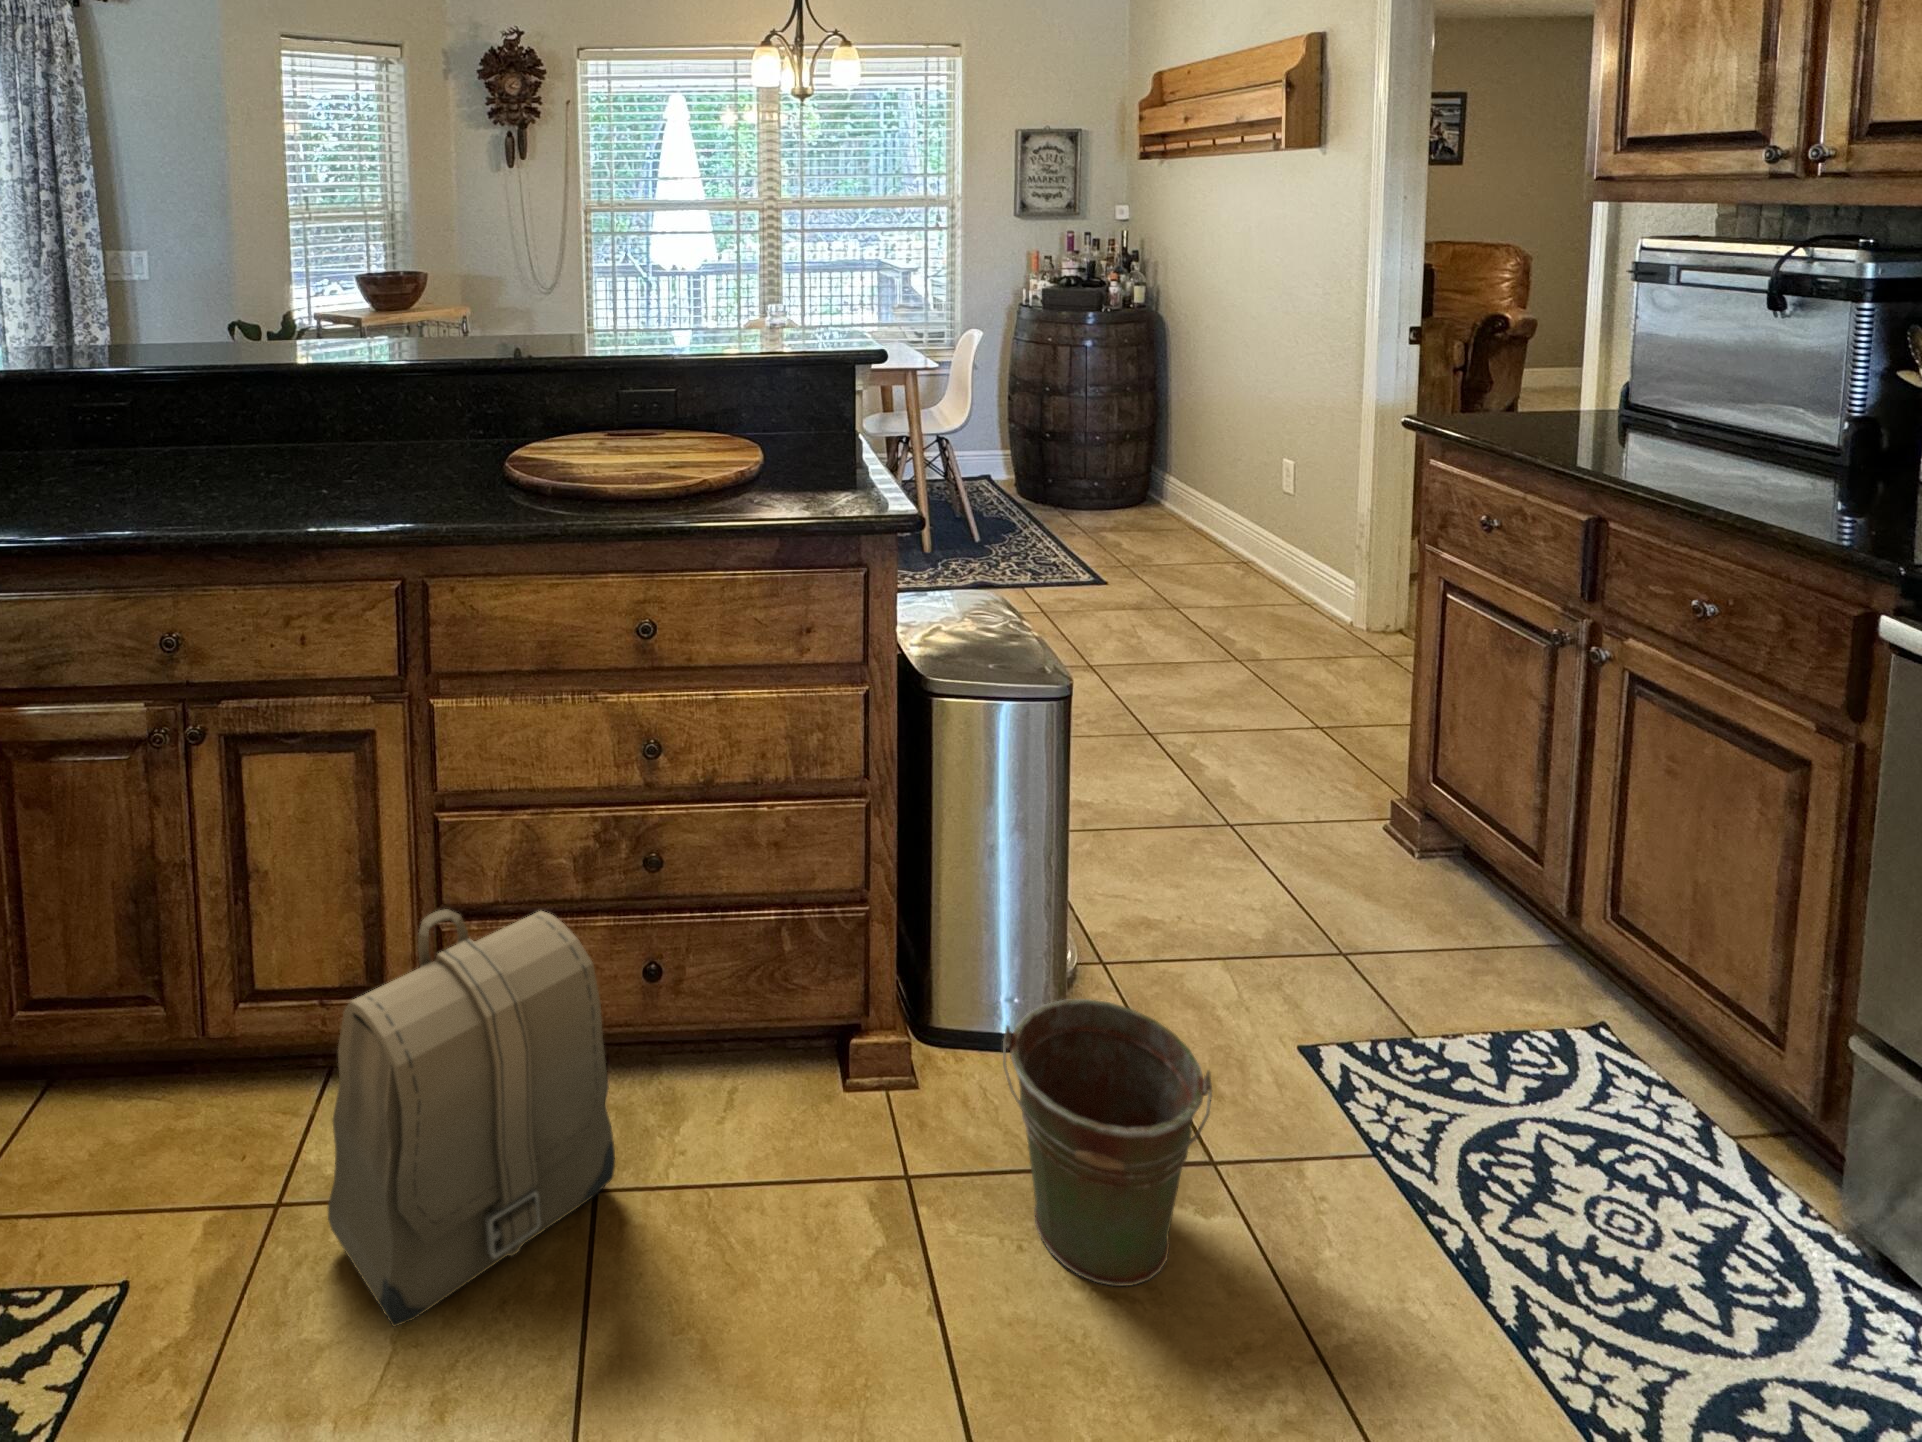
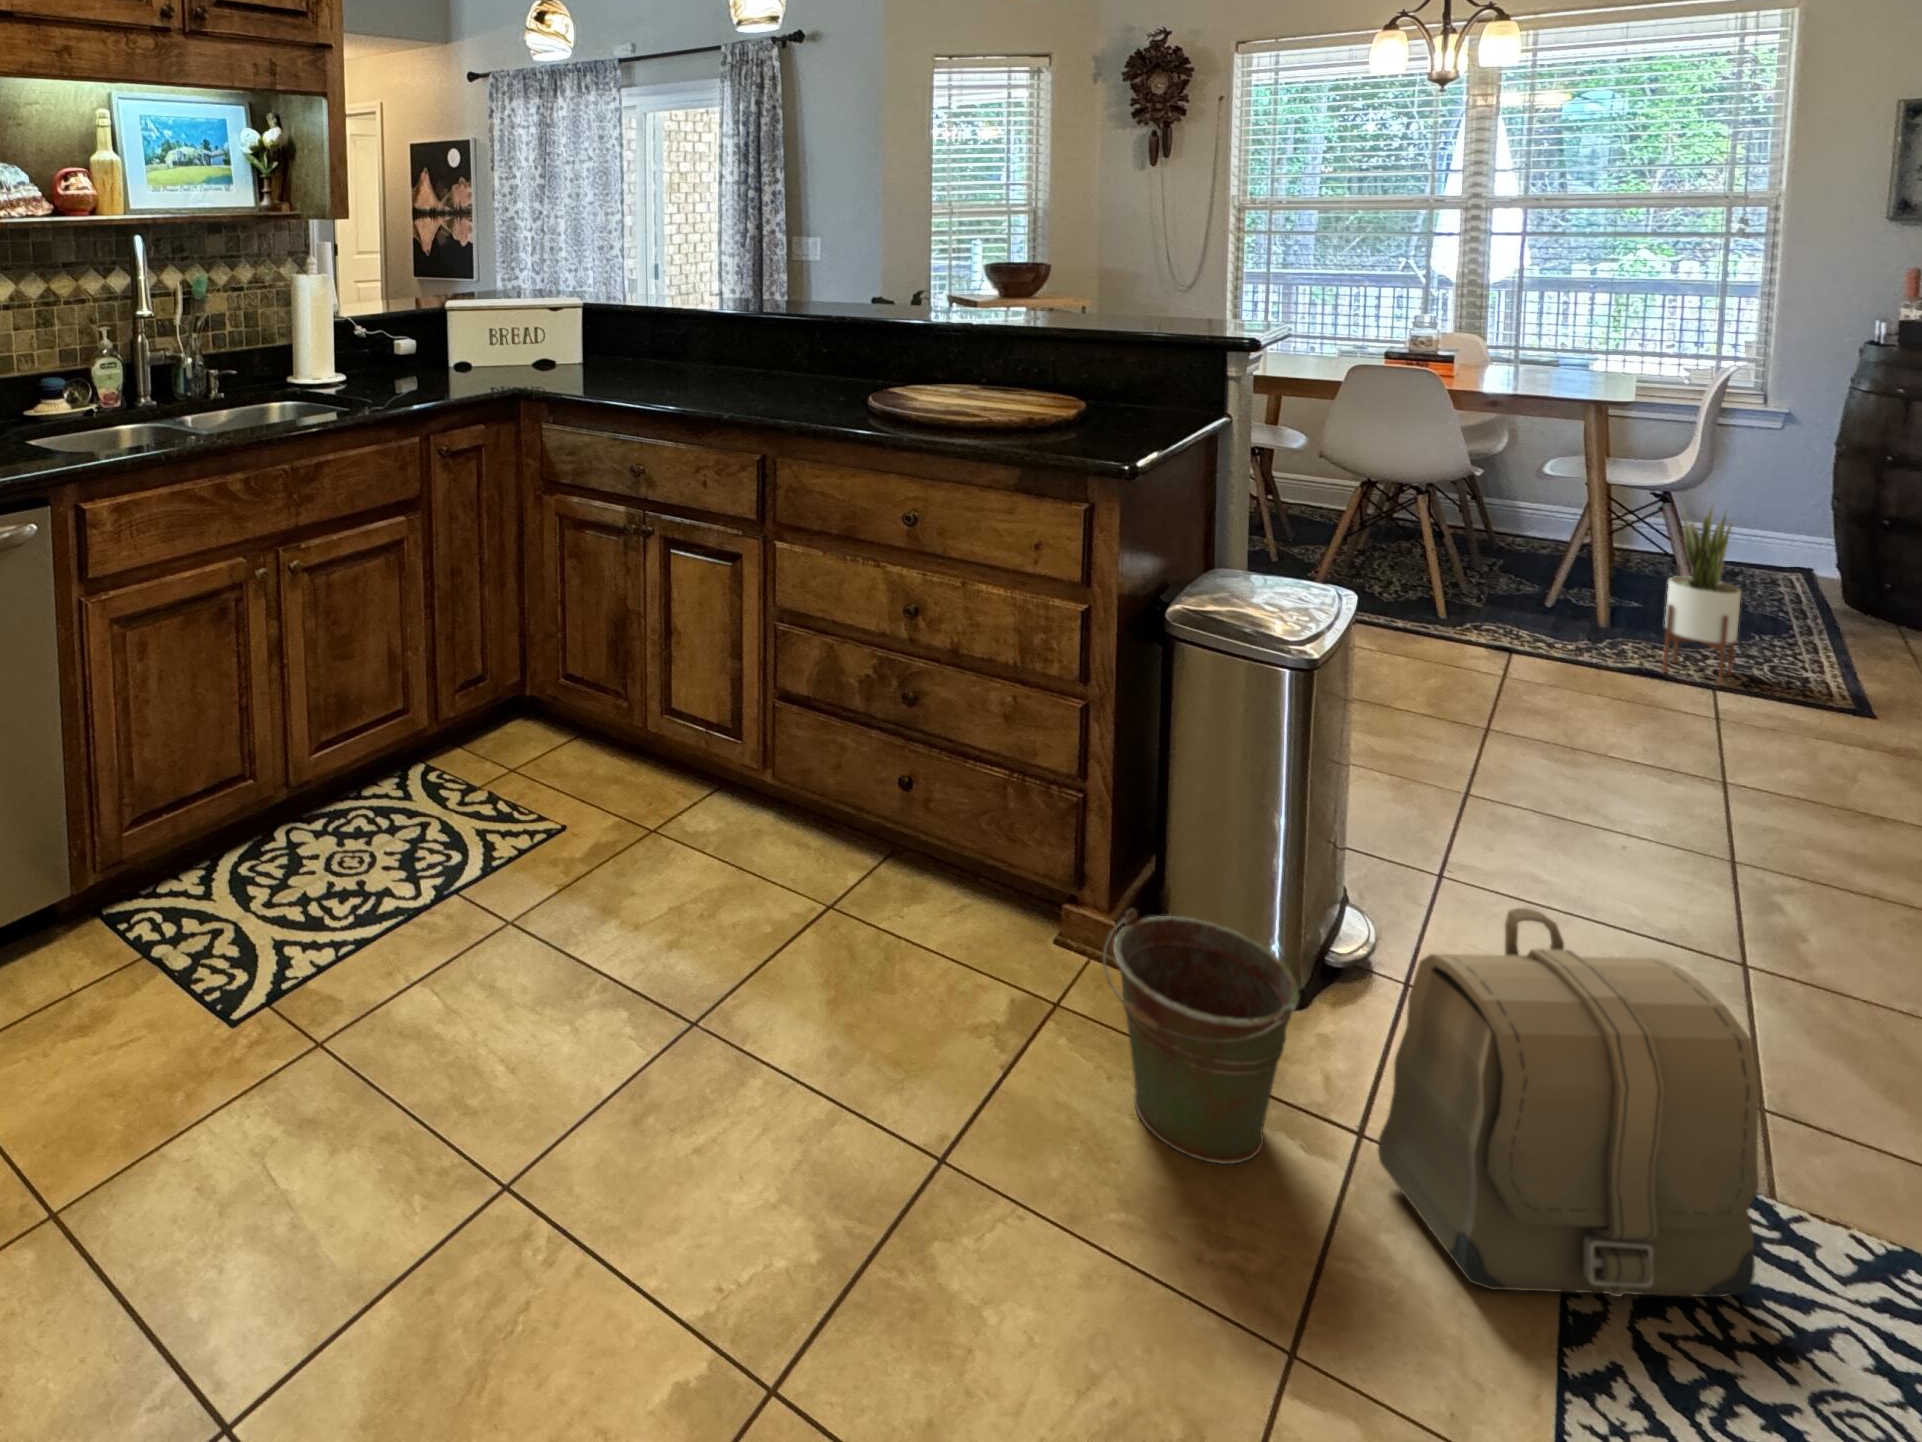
potted plant: none [980,439,1023,583] -> present [1663,505,1741,686]
backpack: present [327,909,615,1327] -> present [1378,908,1760,1297]

